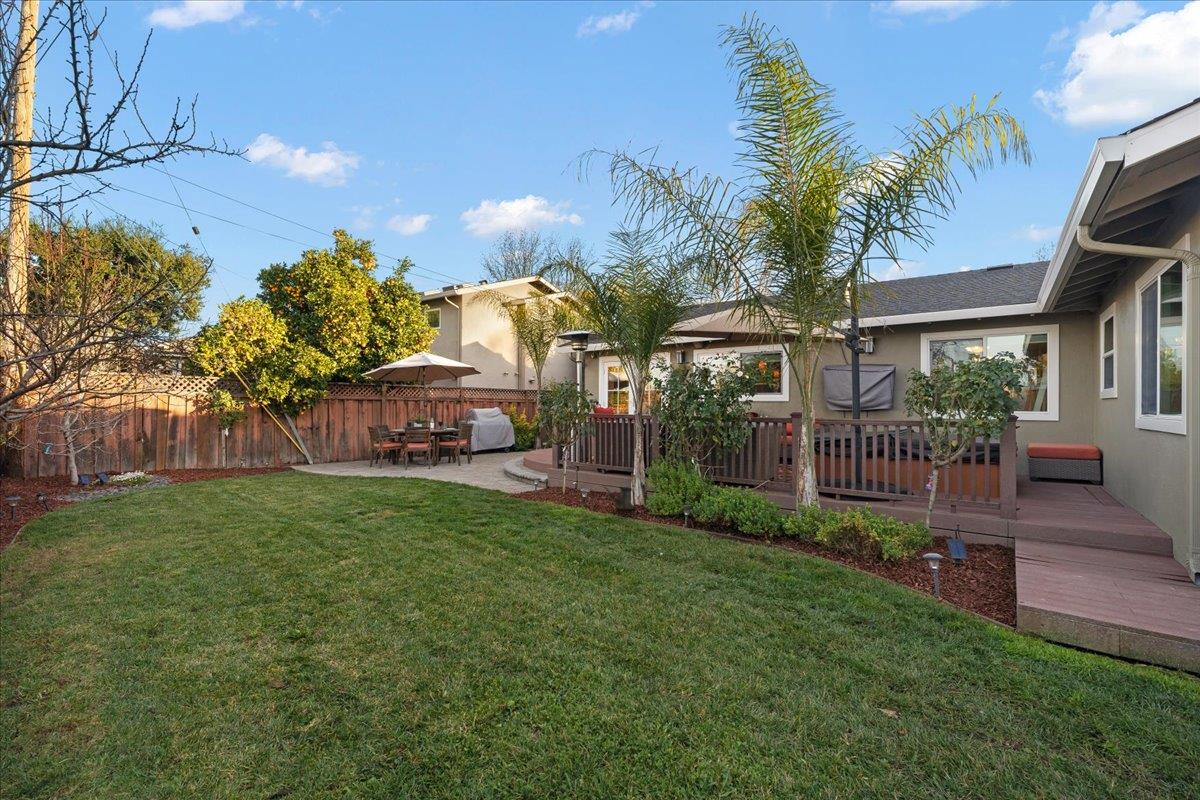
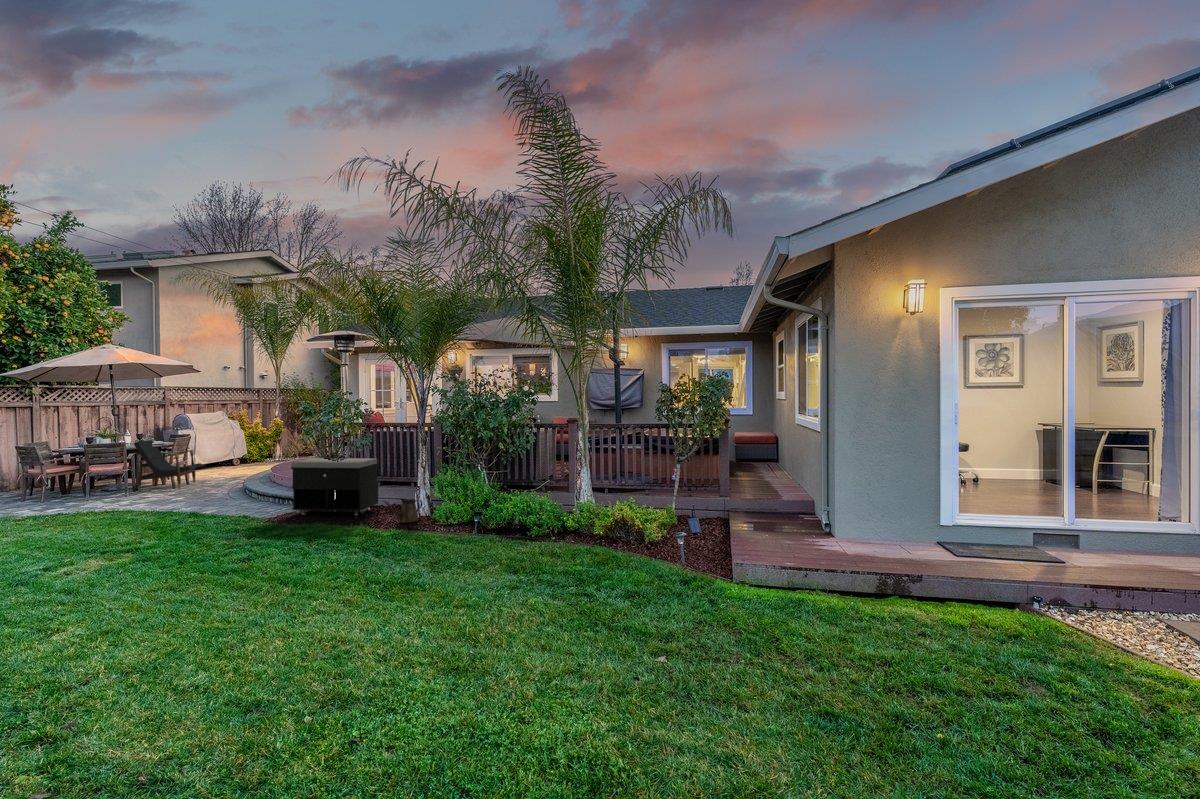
lounge chair: none [434,426,478,466] -> present [134,440,202,490]
storage bench: none [532,444,604,499] -> present [291,458,378,516]

